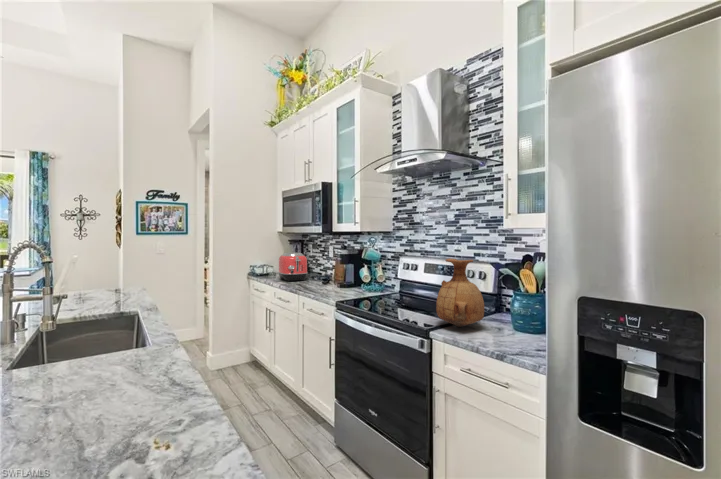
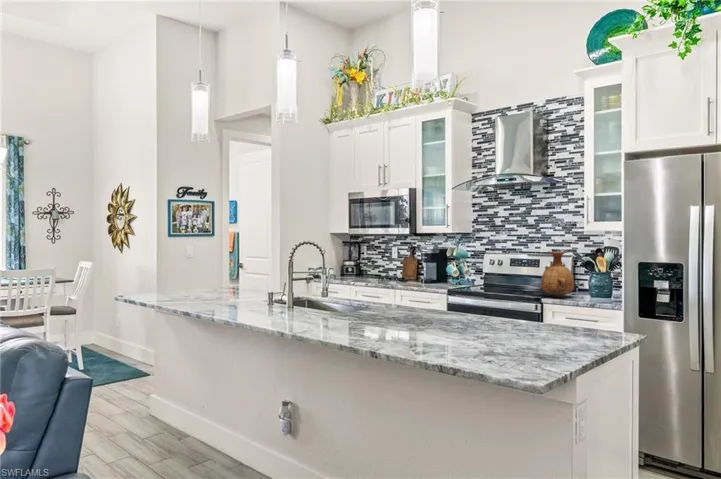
toaster: present [278,253,308,281] -> none [350,254,382,281]

